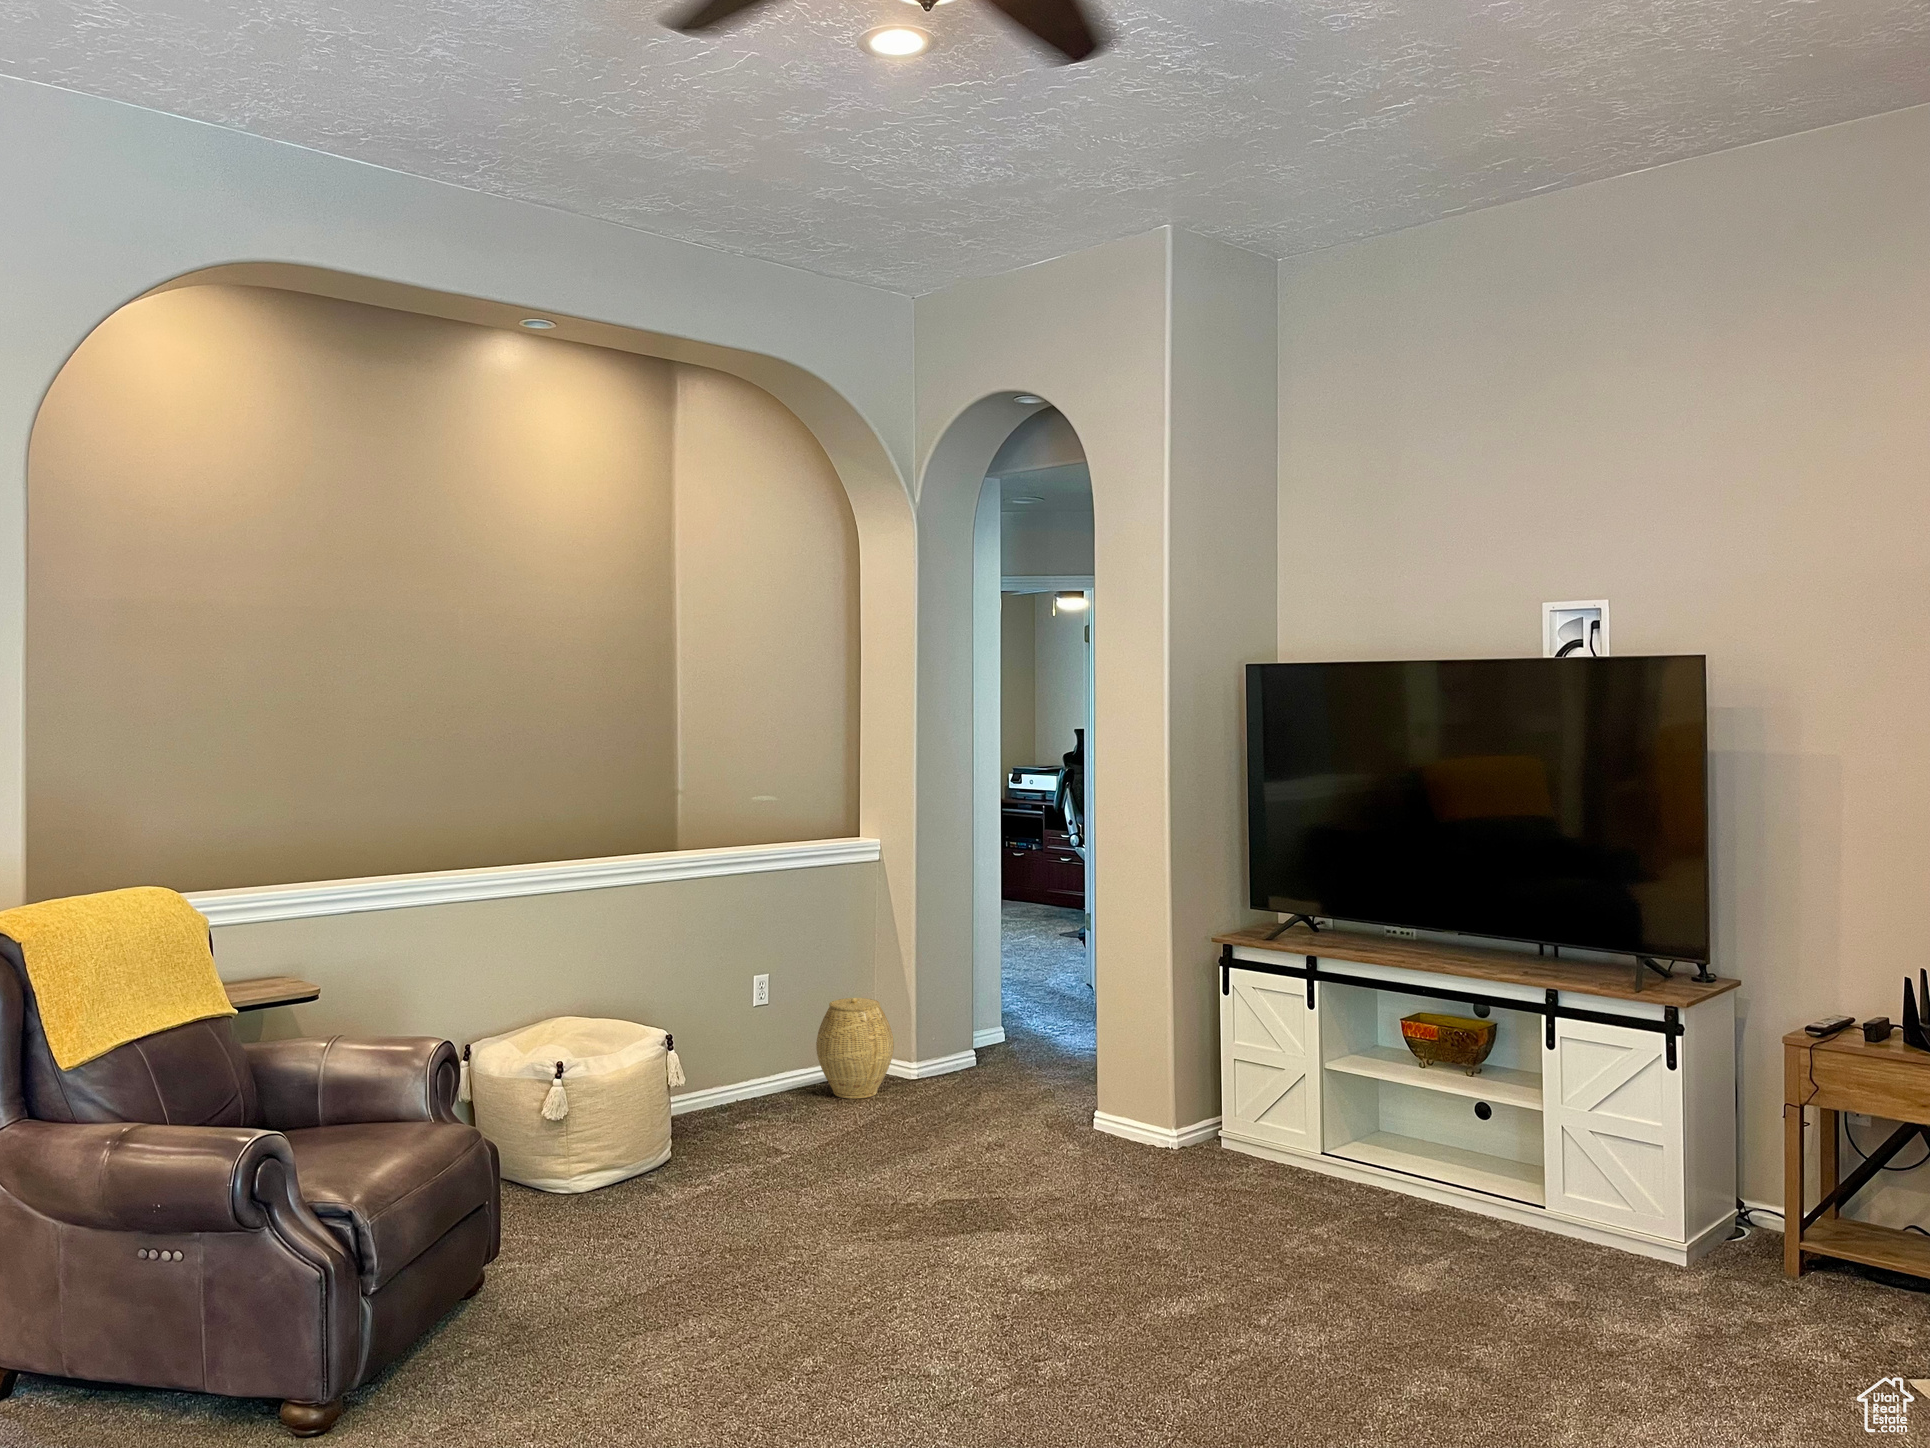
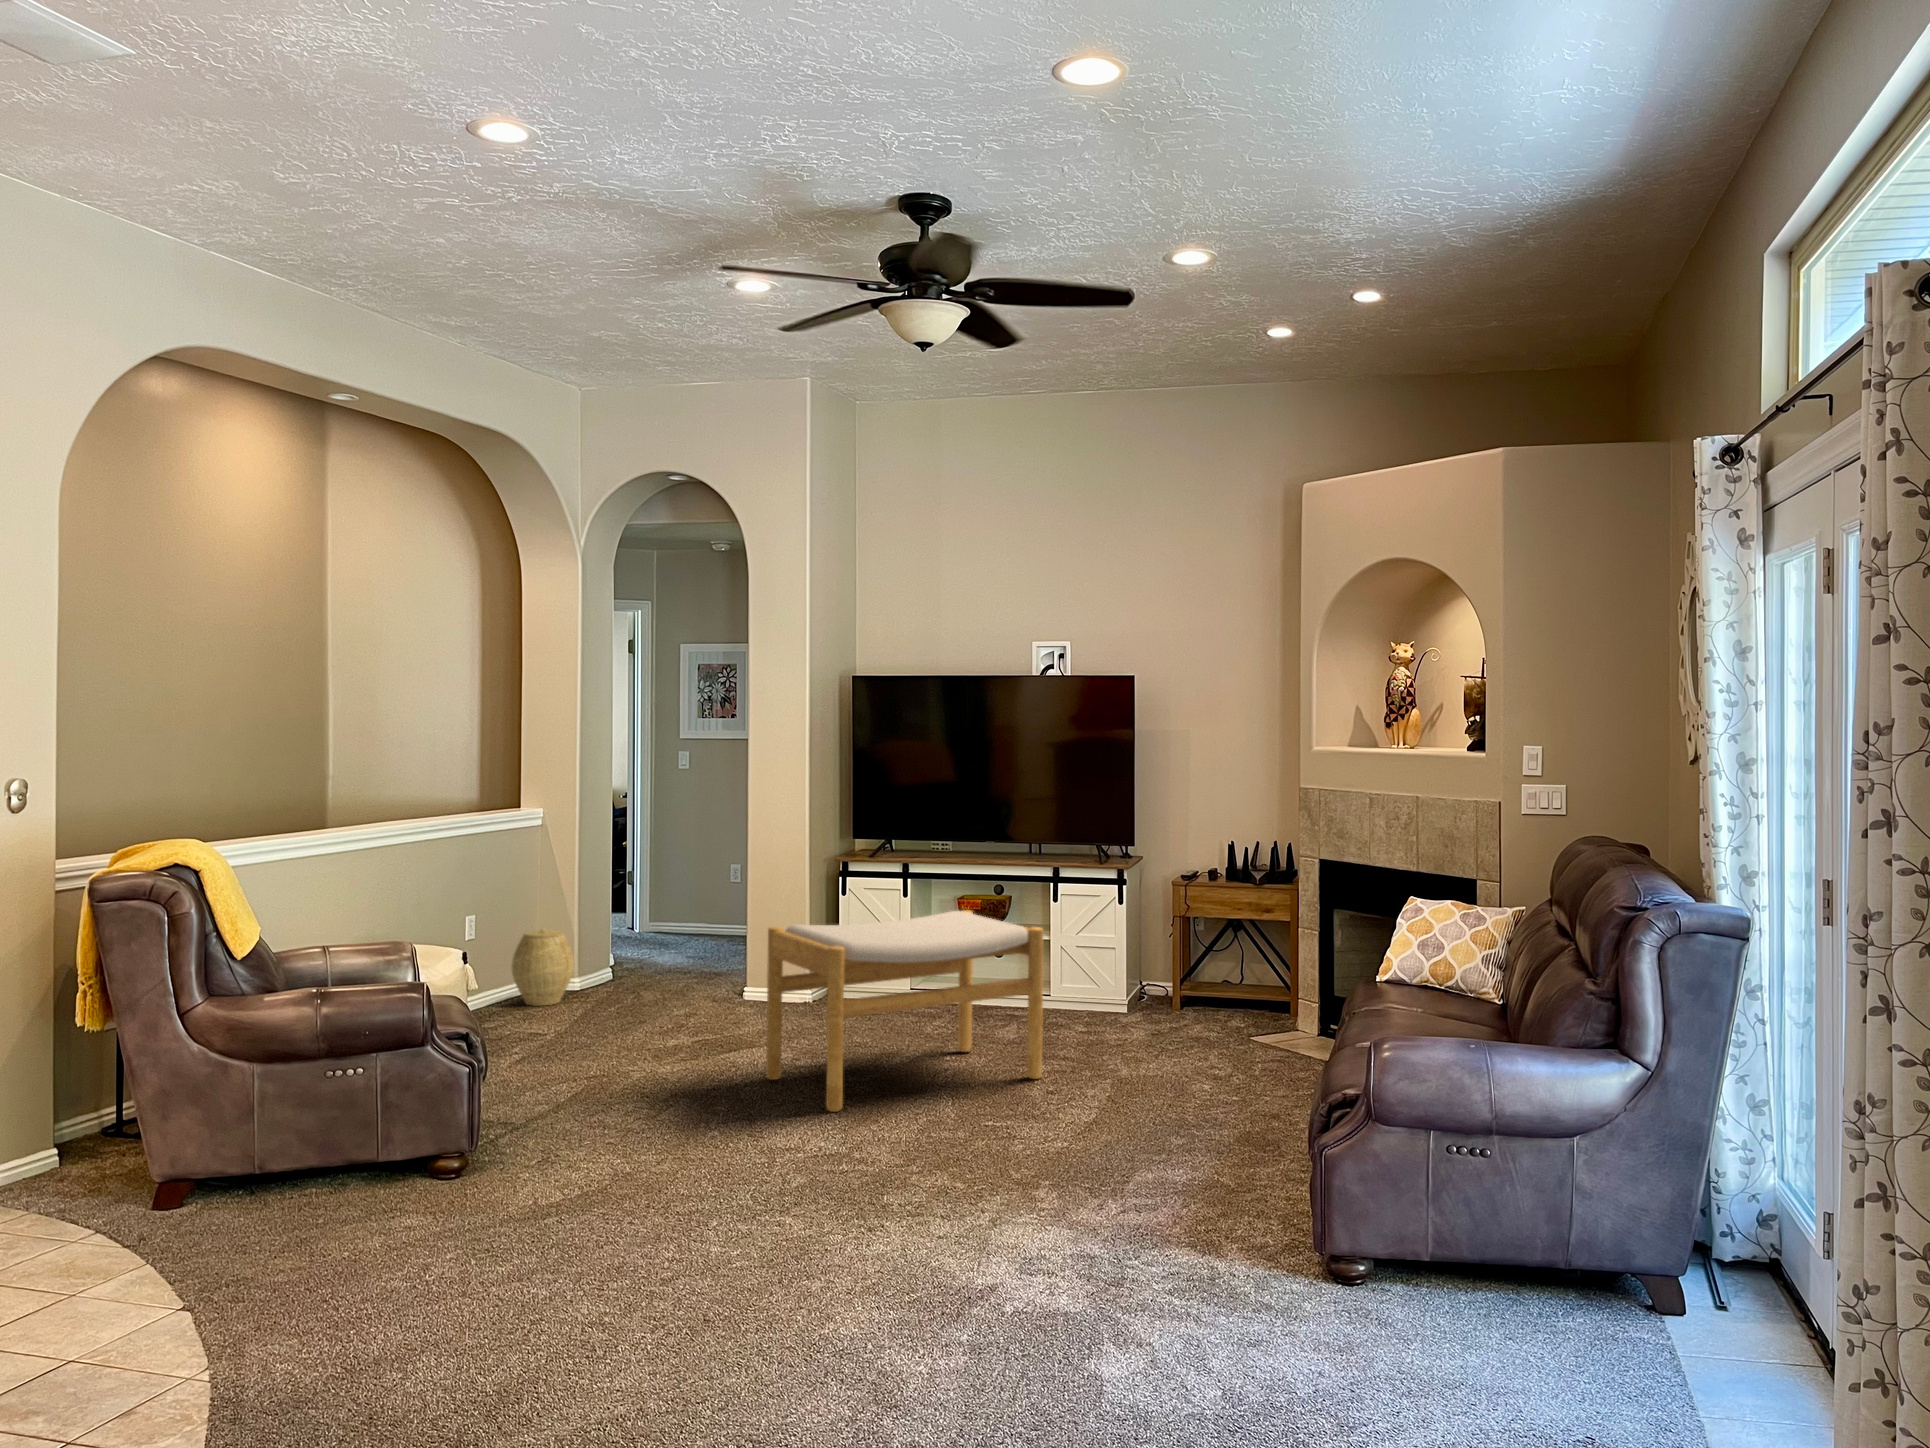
footstool: none [933,1068,1372,1414] -> present [766,910,1043,1112]

